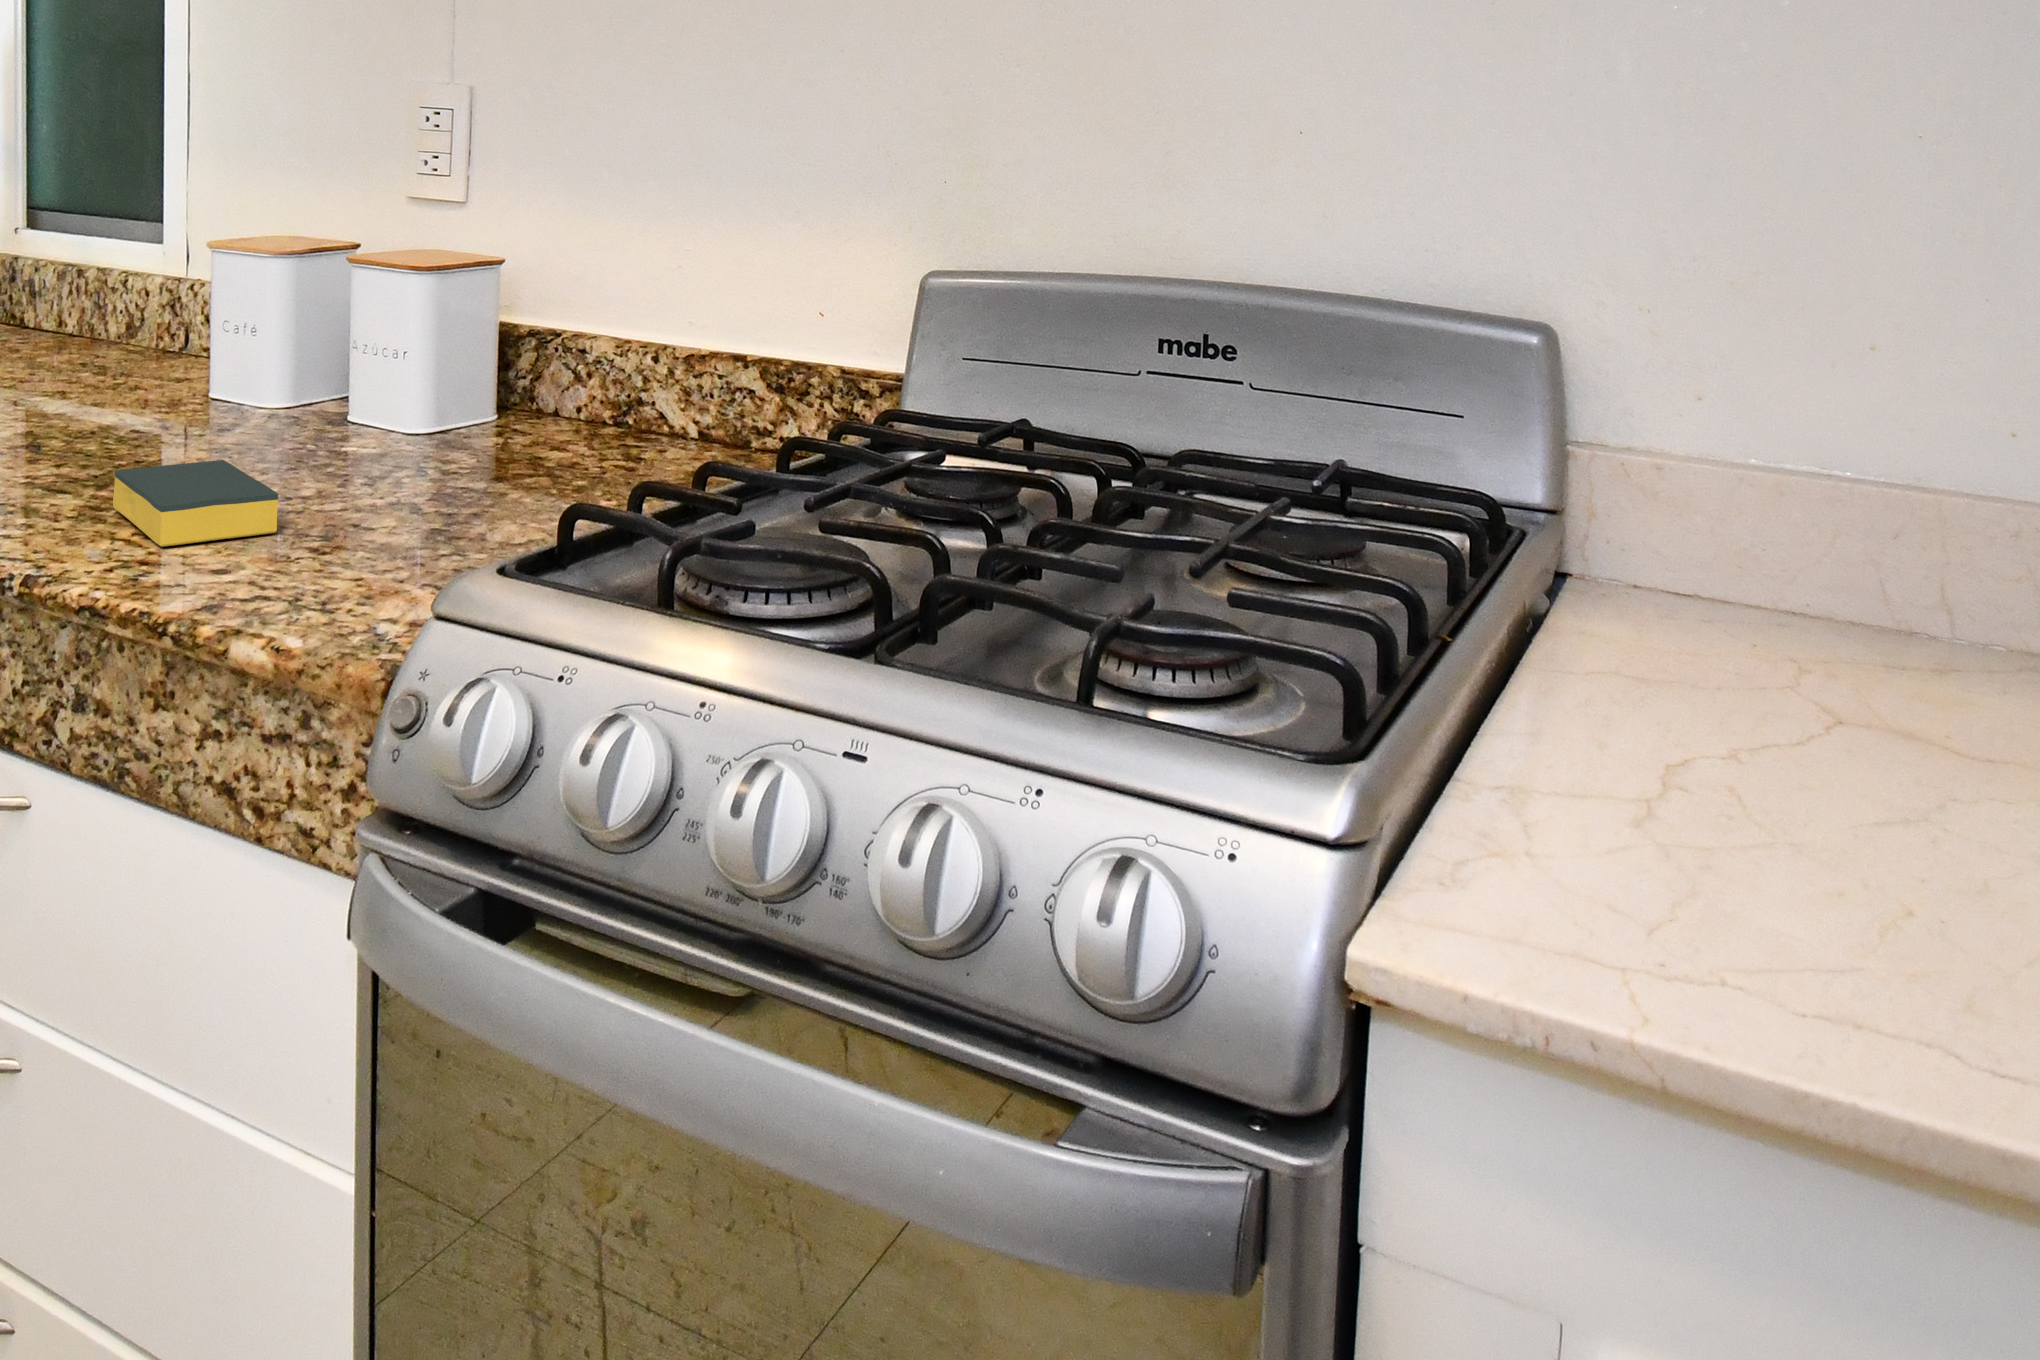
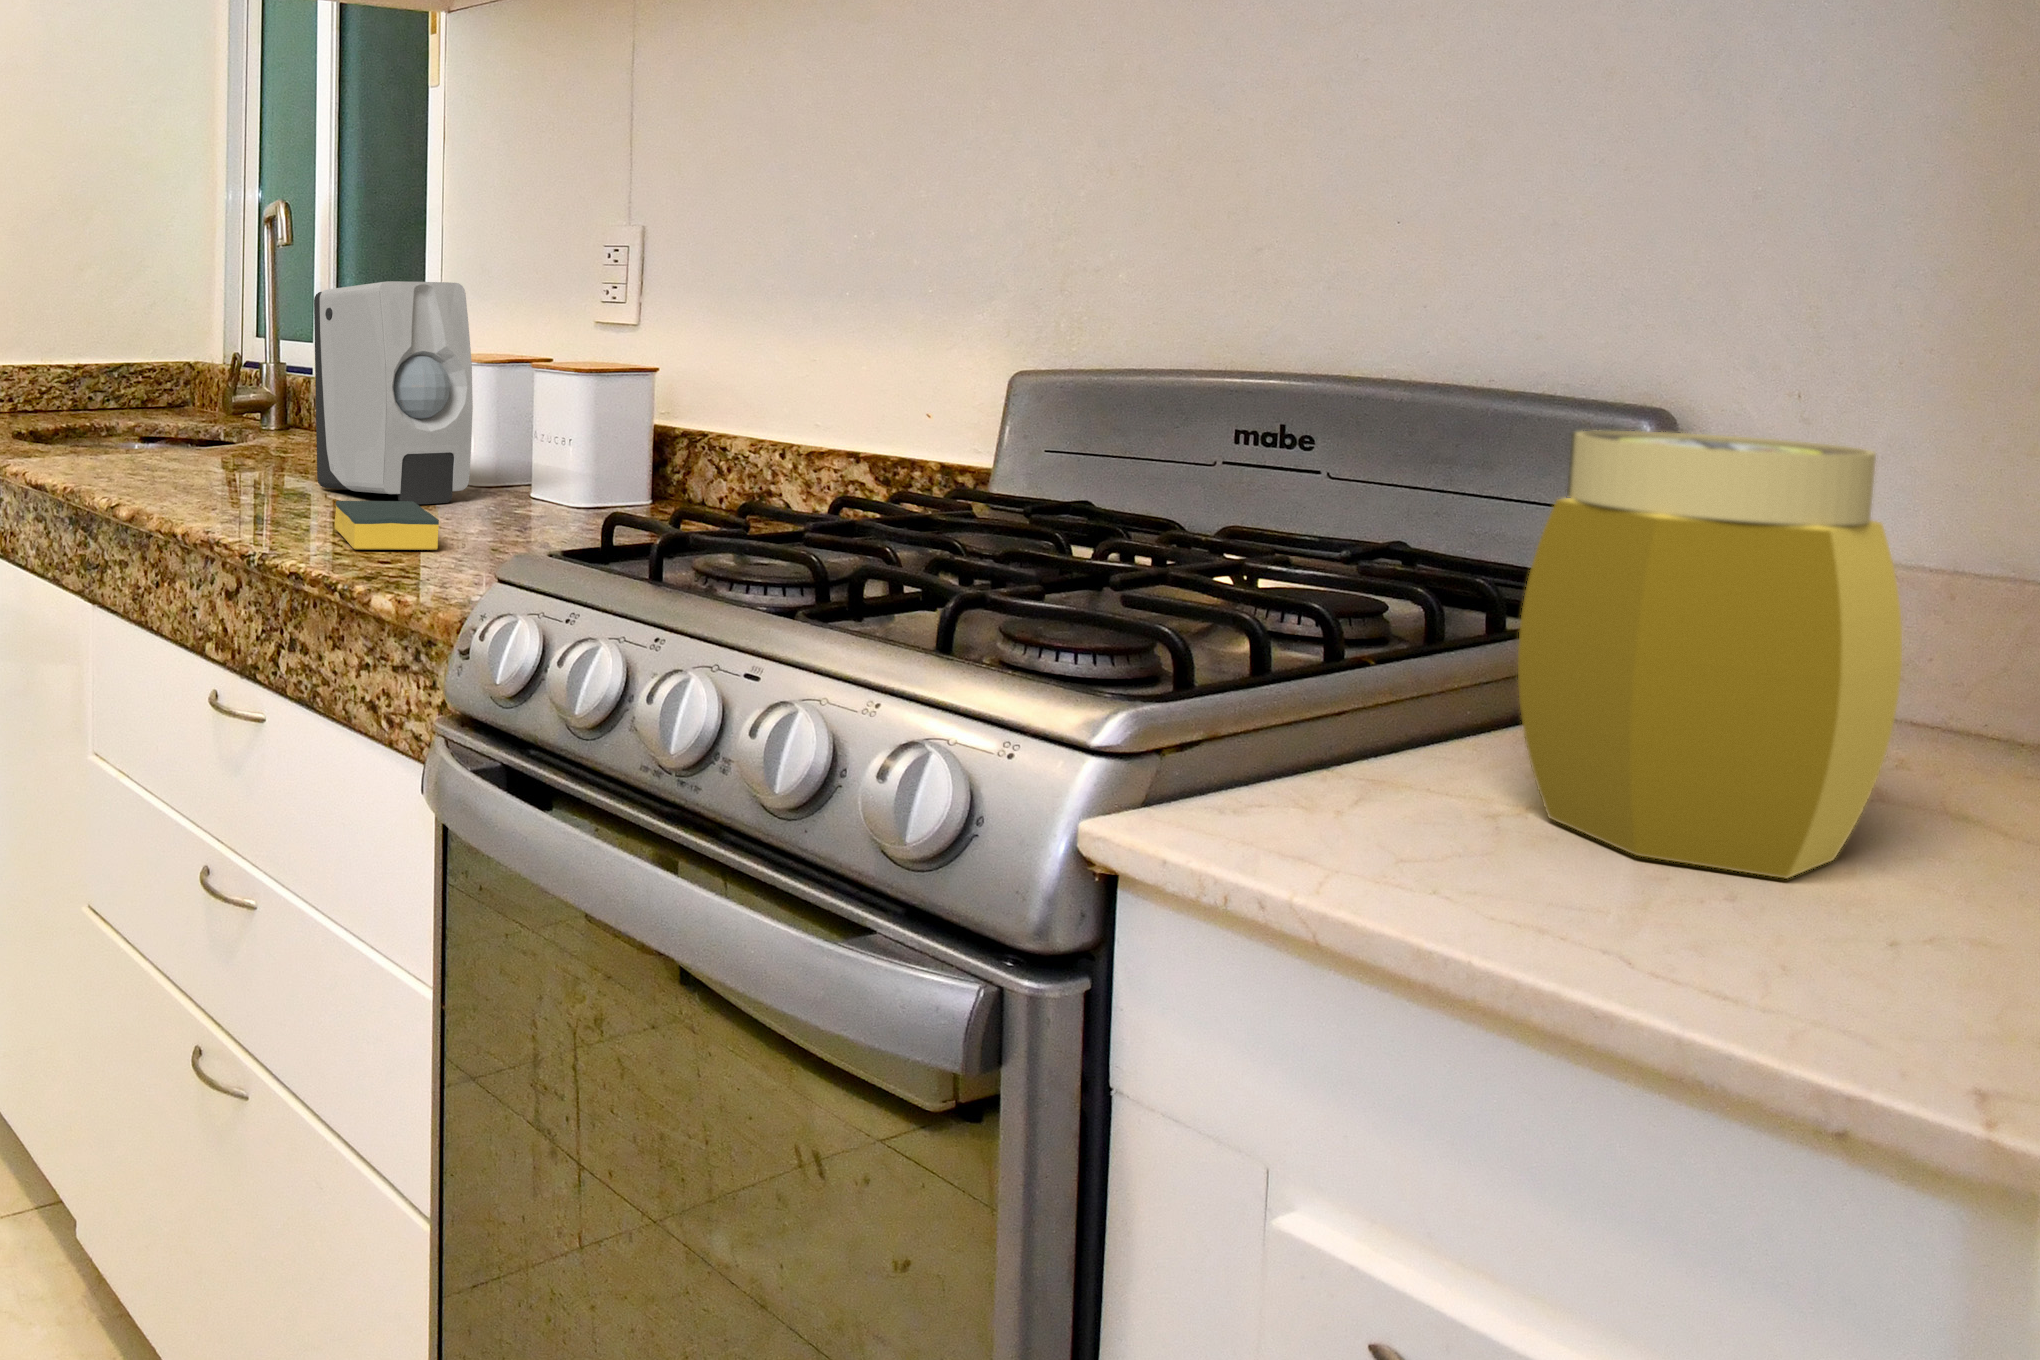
soap dispenser: none [40,158,271,447] -> present [314,281,473,504]
jar: none [1681,407,1997,875] -> present [1518,431,1902,878]

